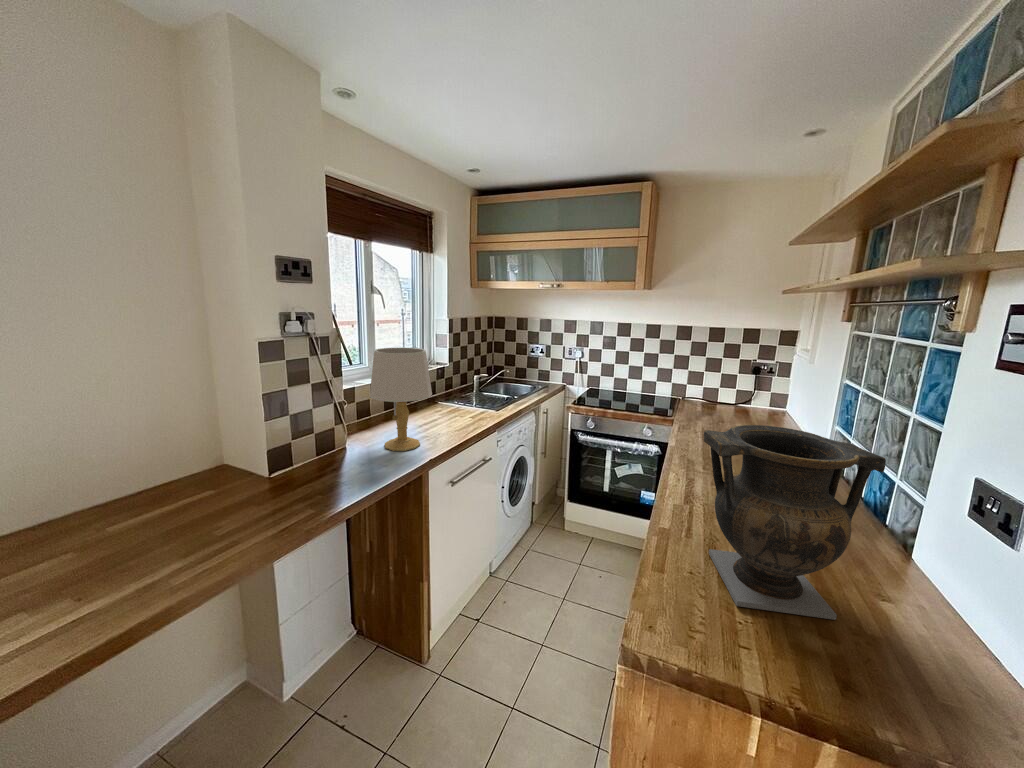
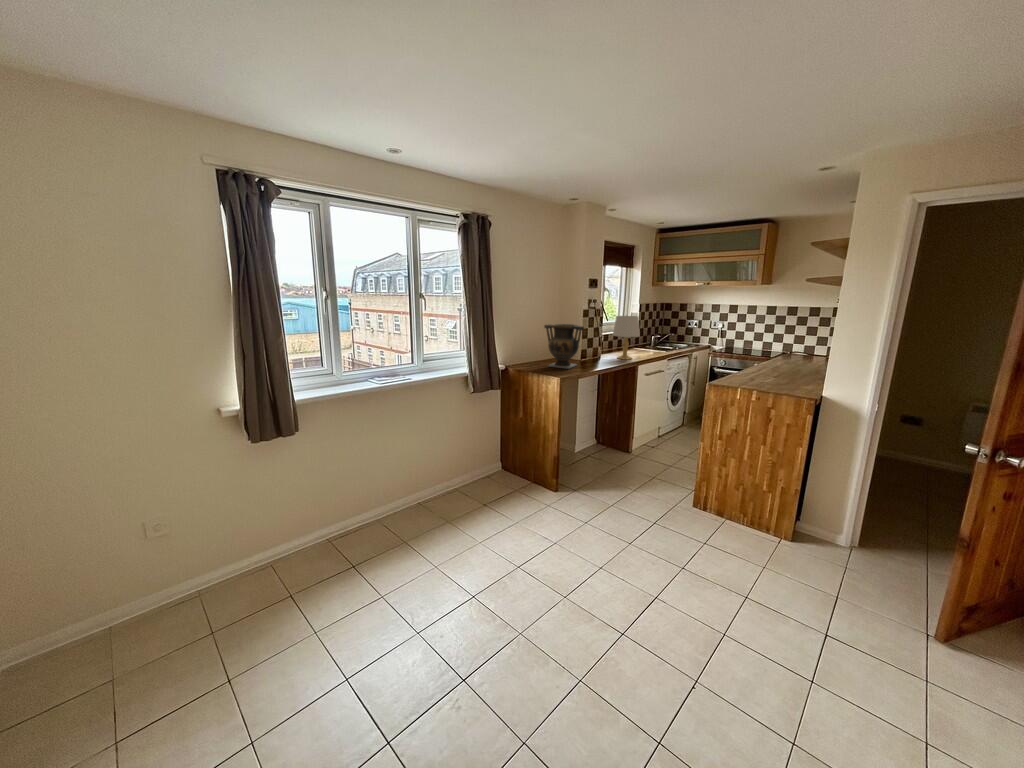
vase: present [704,425,886,620] -> present [544,324,584,369]

